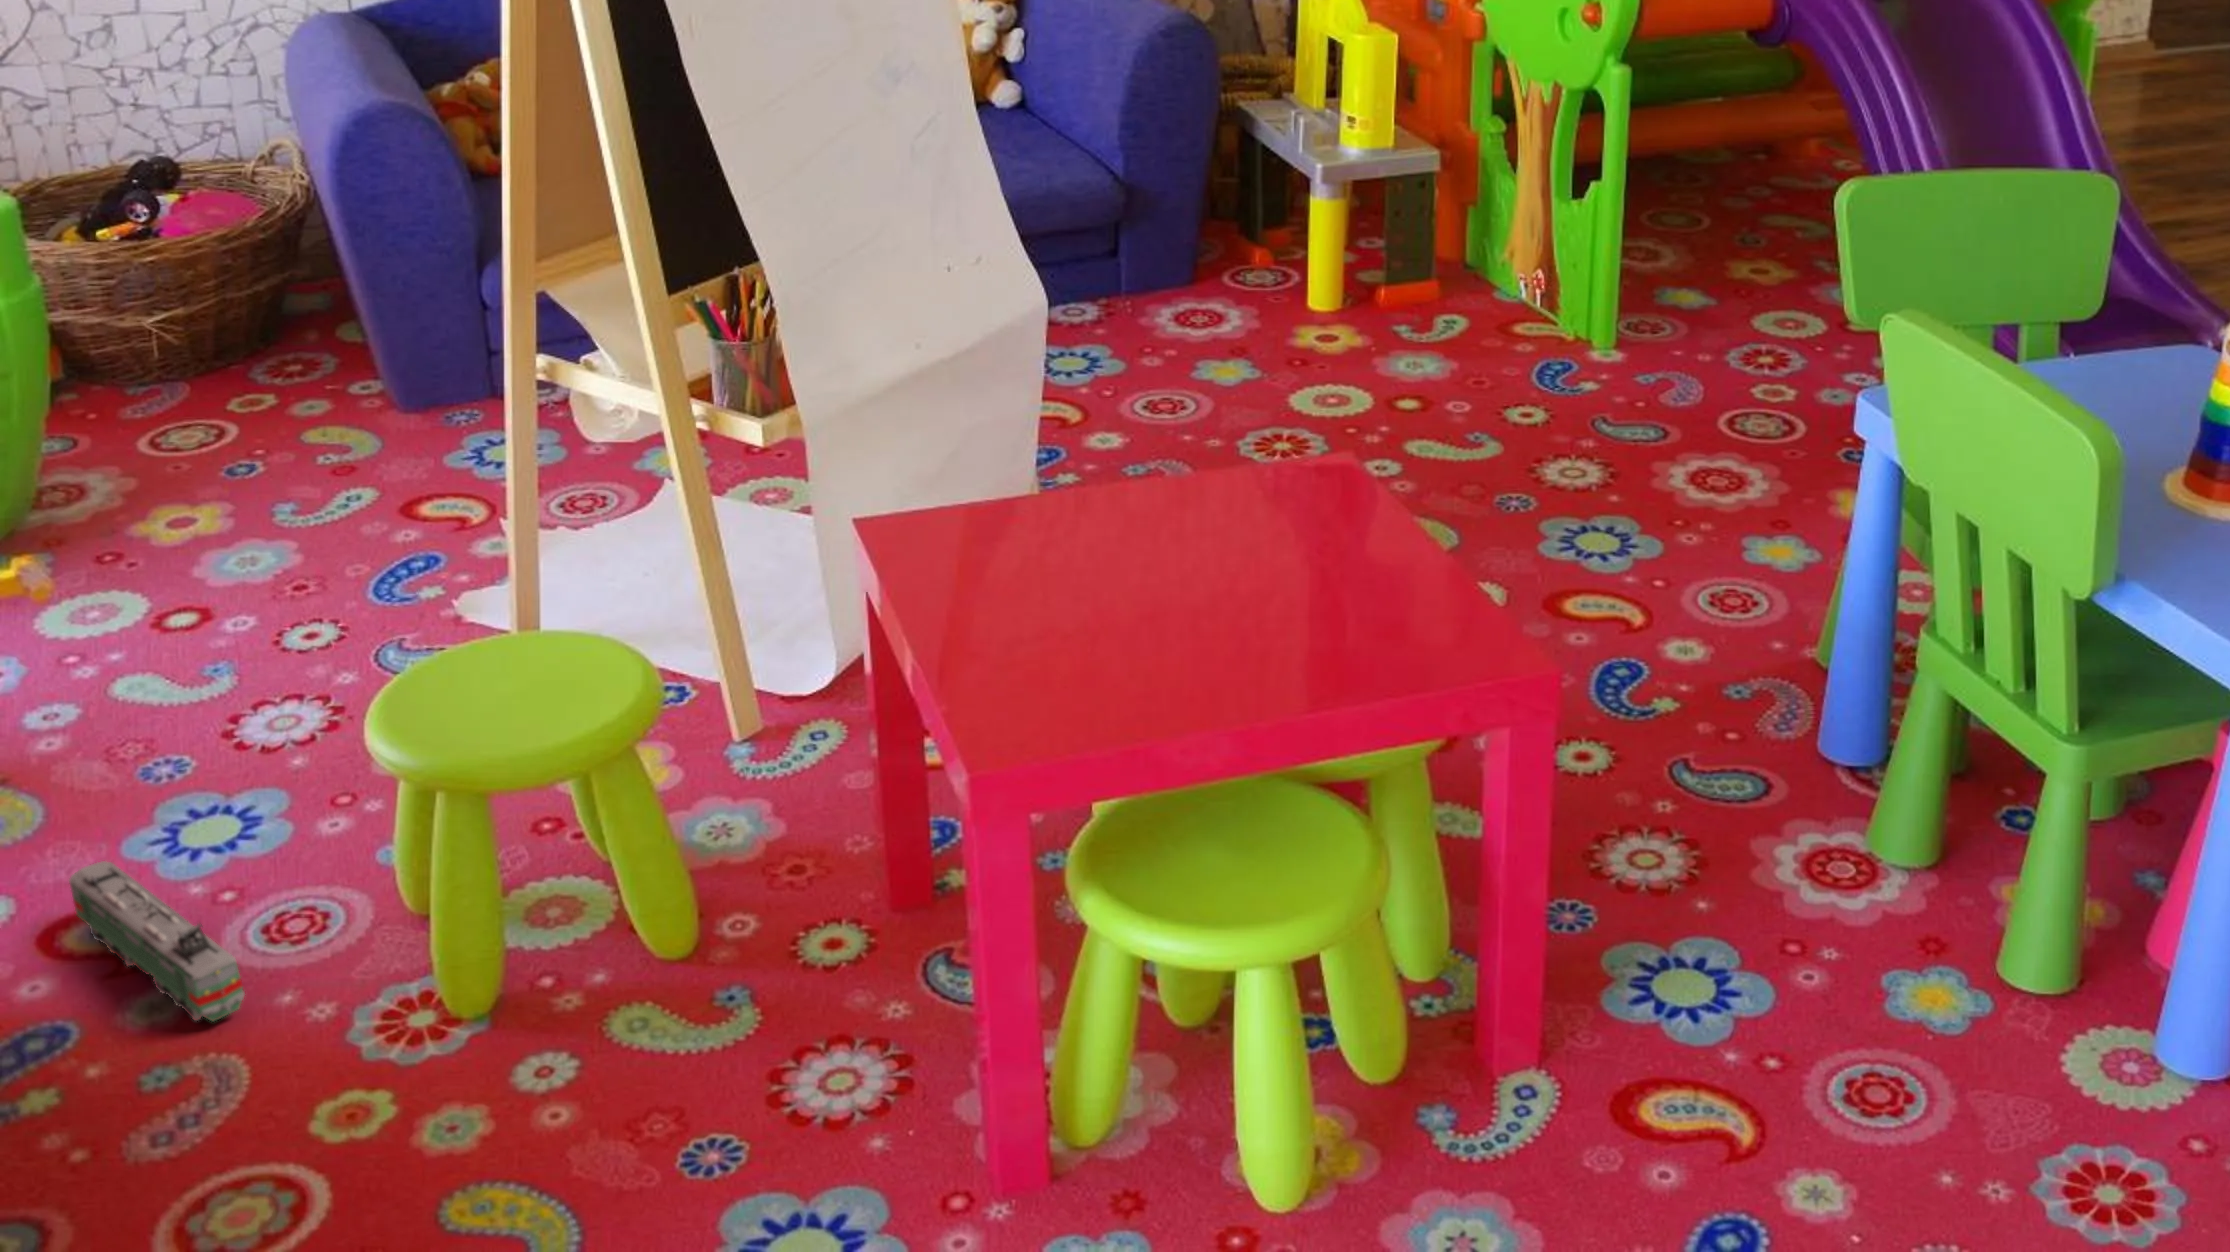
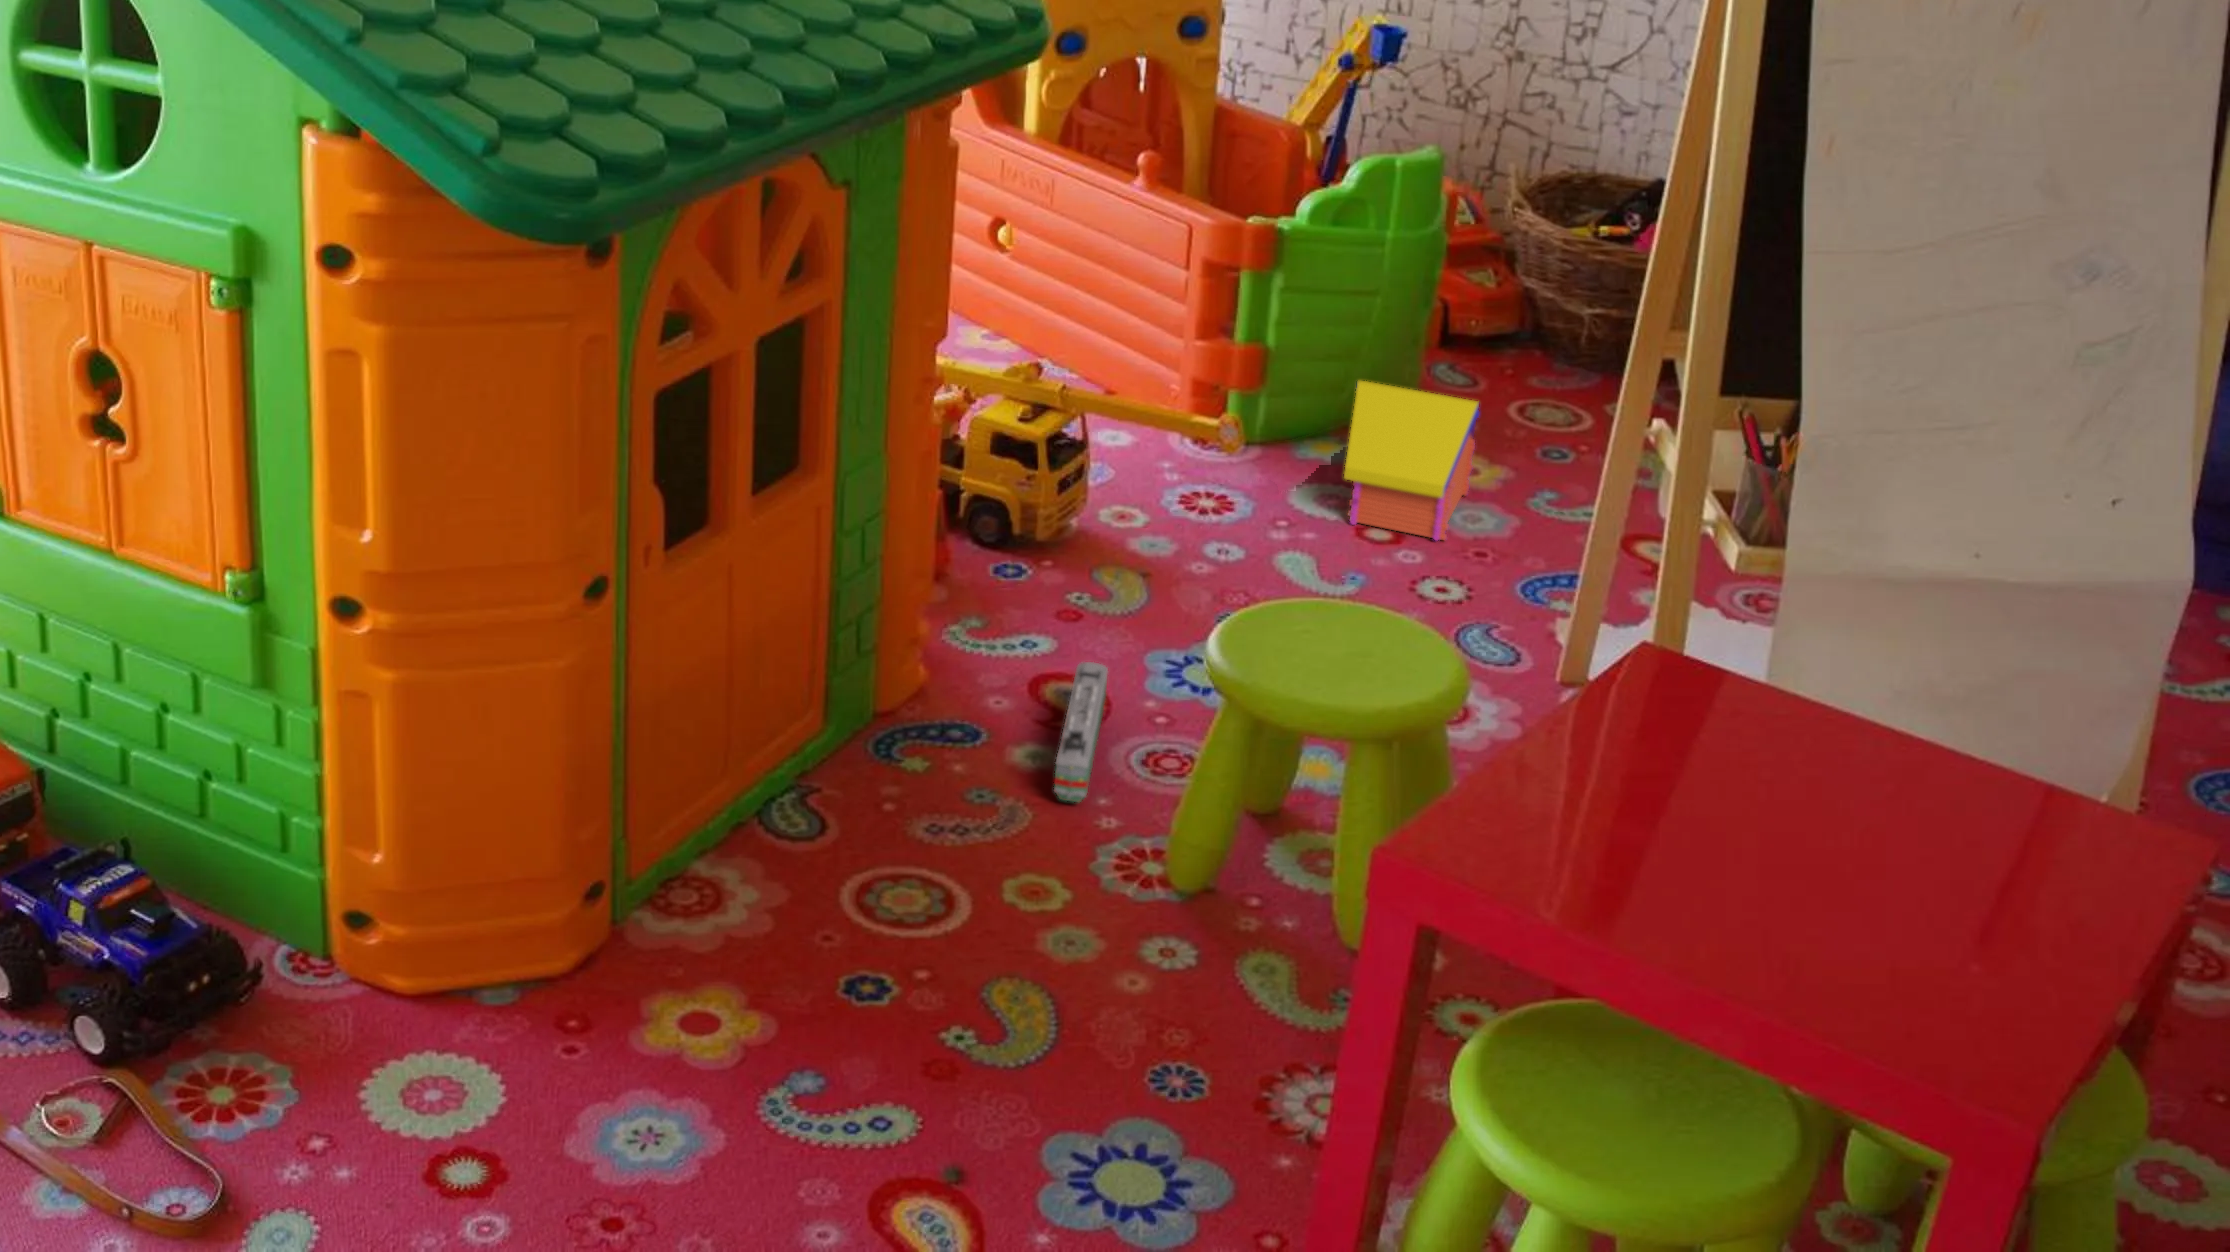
toy house: none [61,415,262,612] -> present [1344,381,1479,540]

